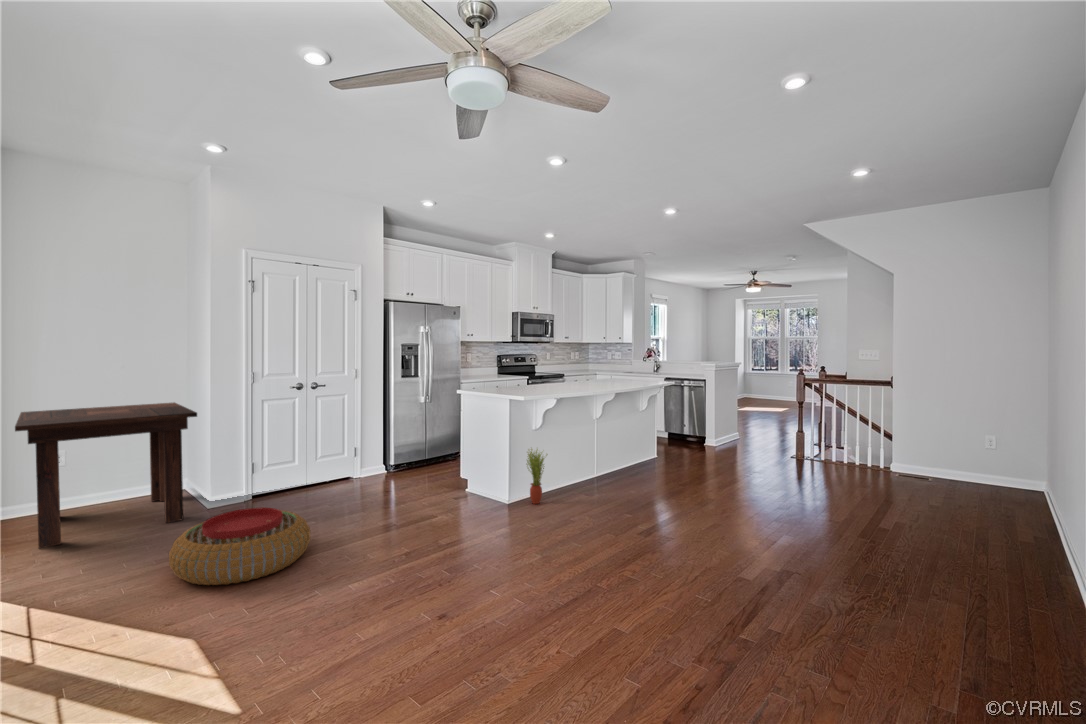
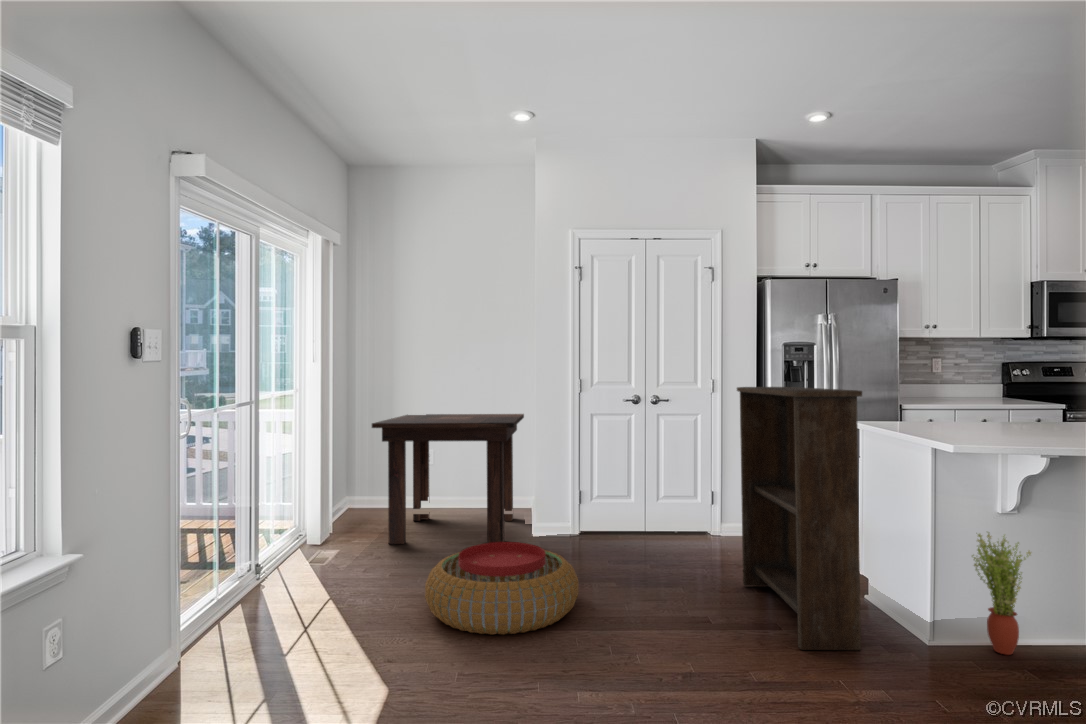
bookshelf: none [398,377,486,527] -> present [737,387,862,650]

